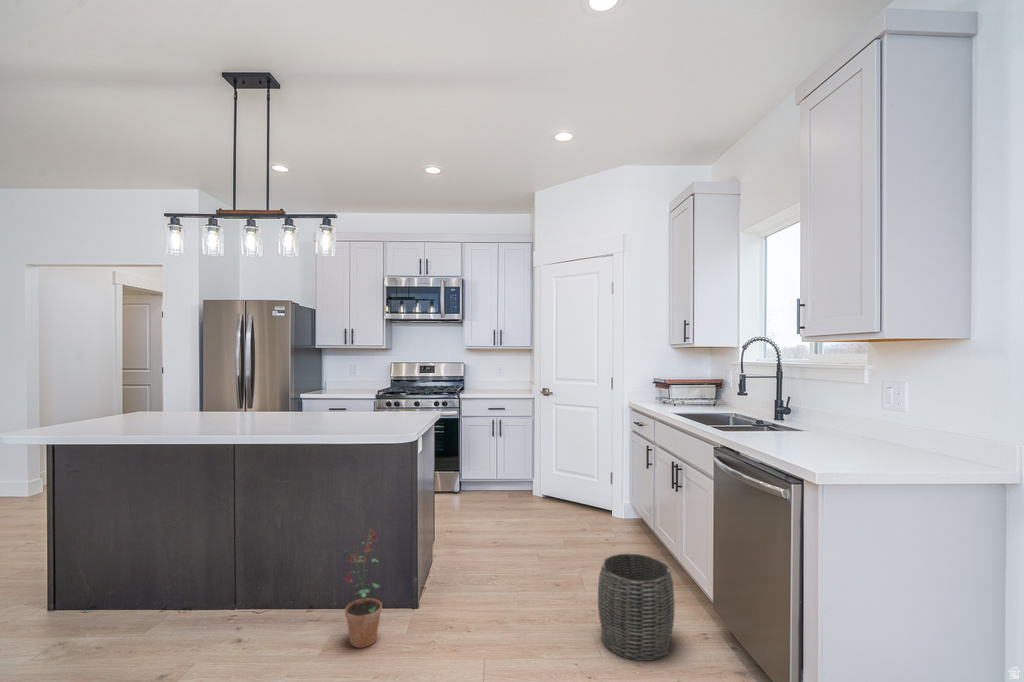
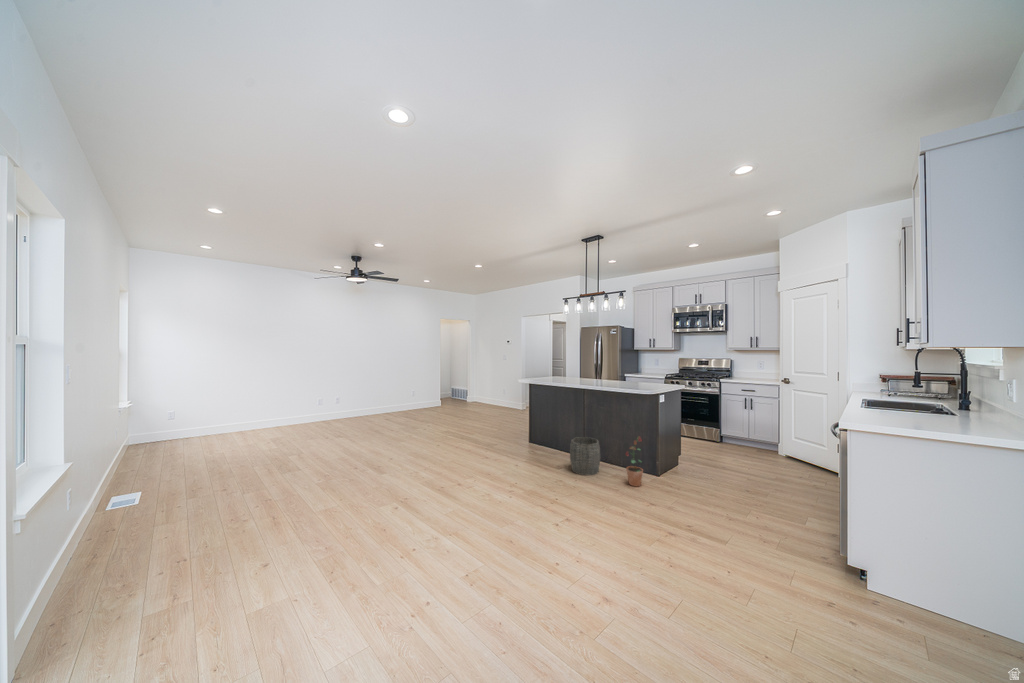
woven basket: present [598,554,674,661] -> present [570,437,600,475]

